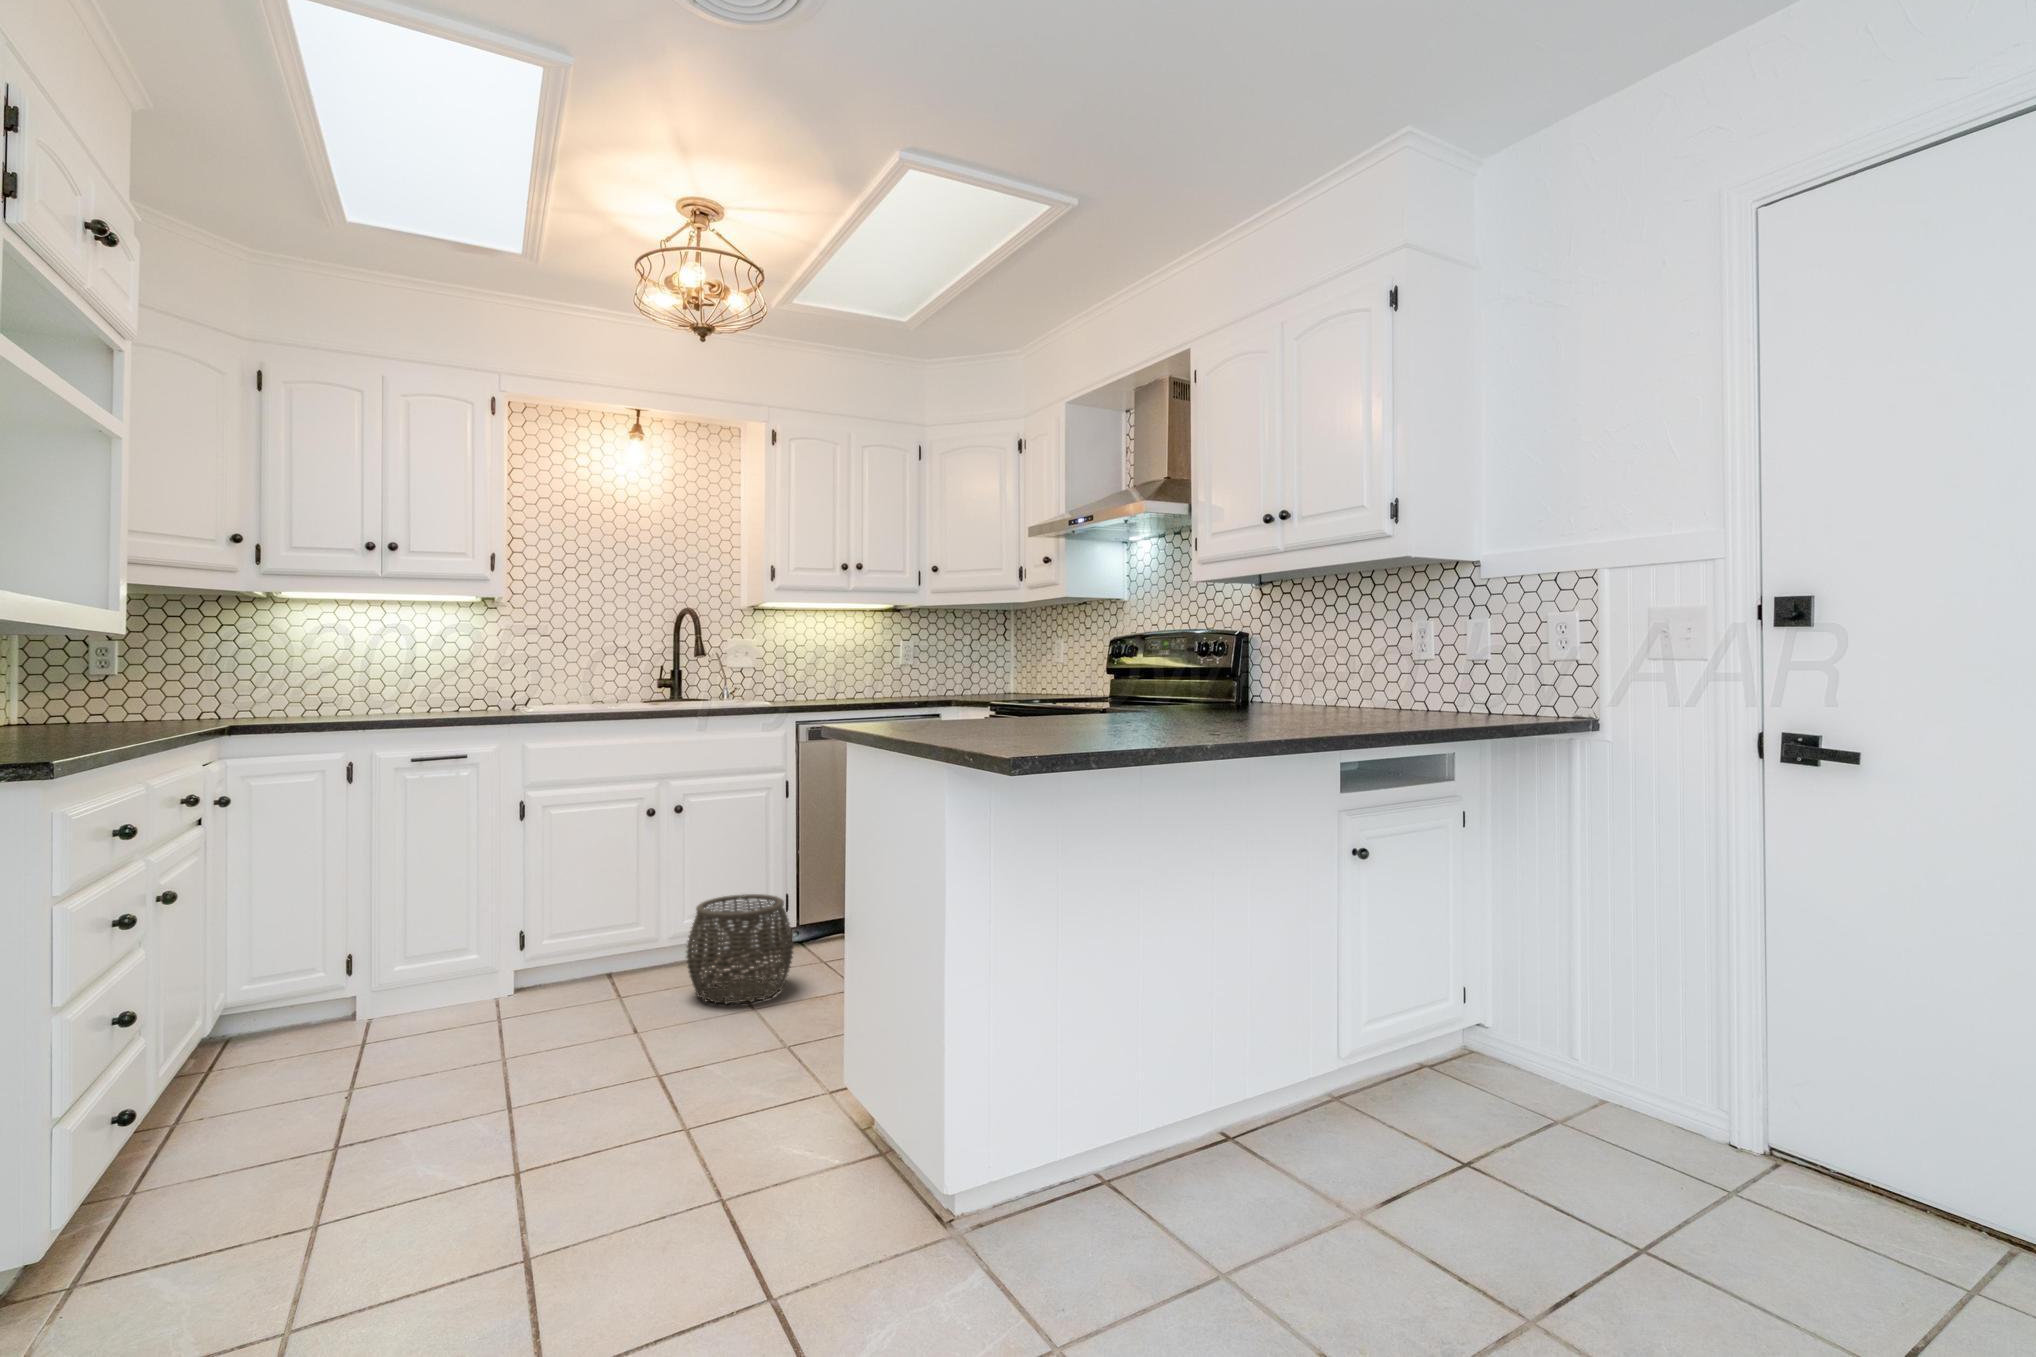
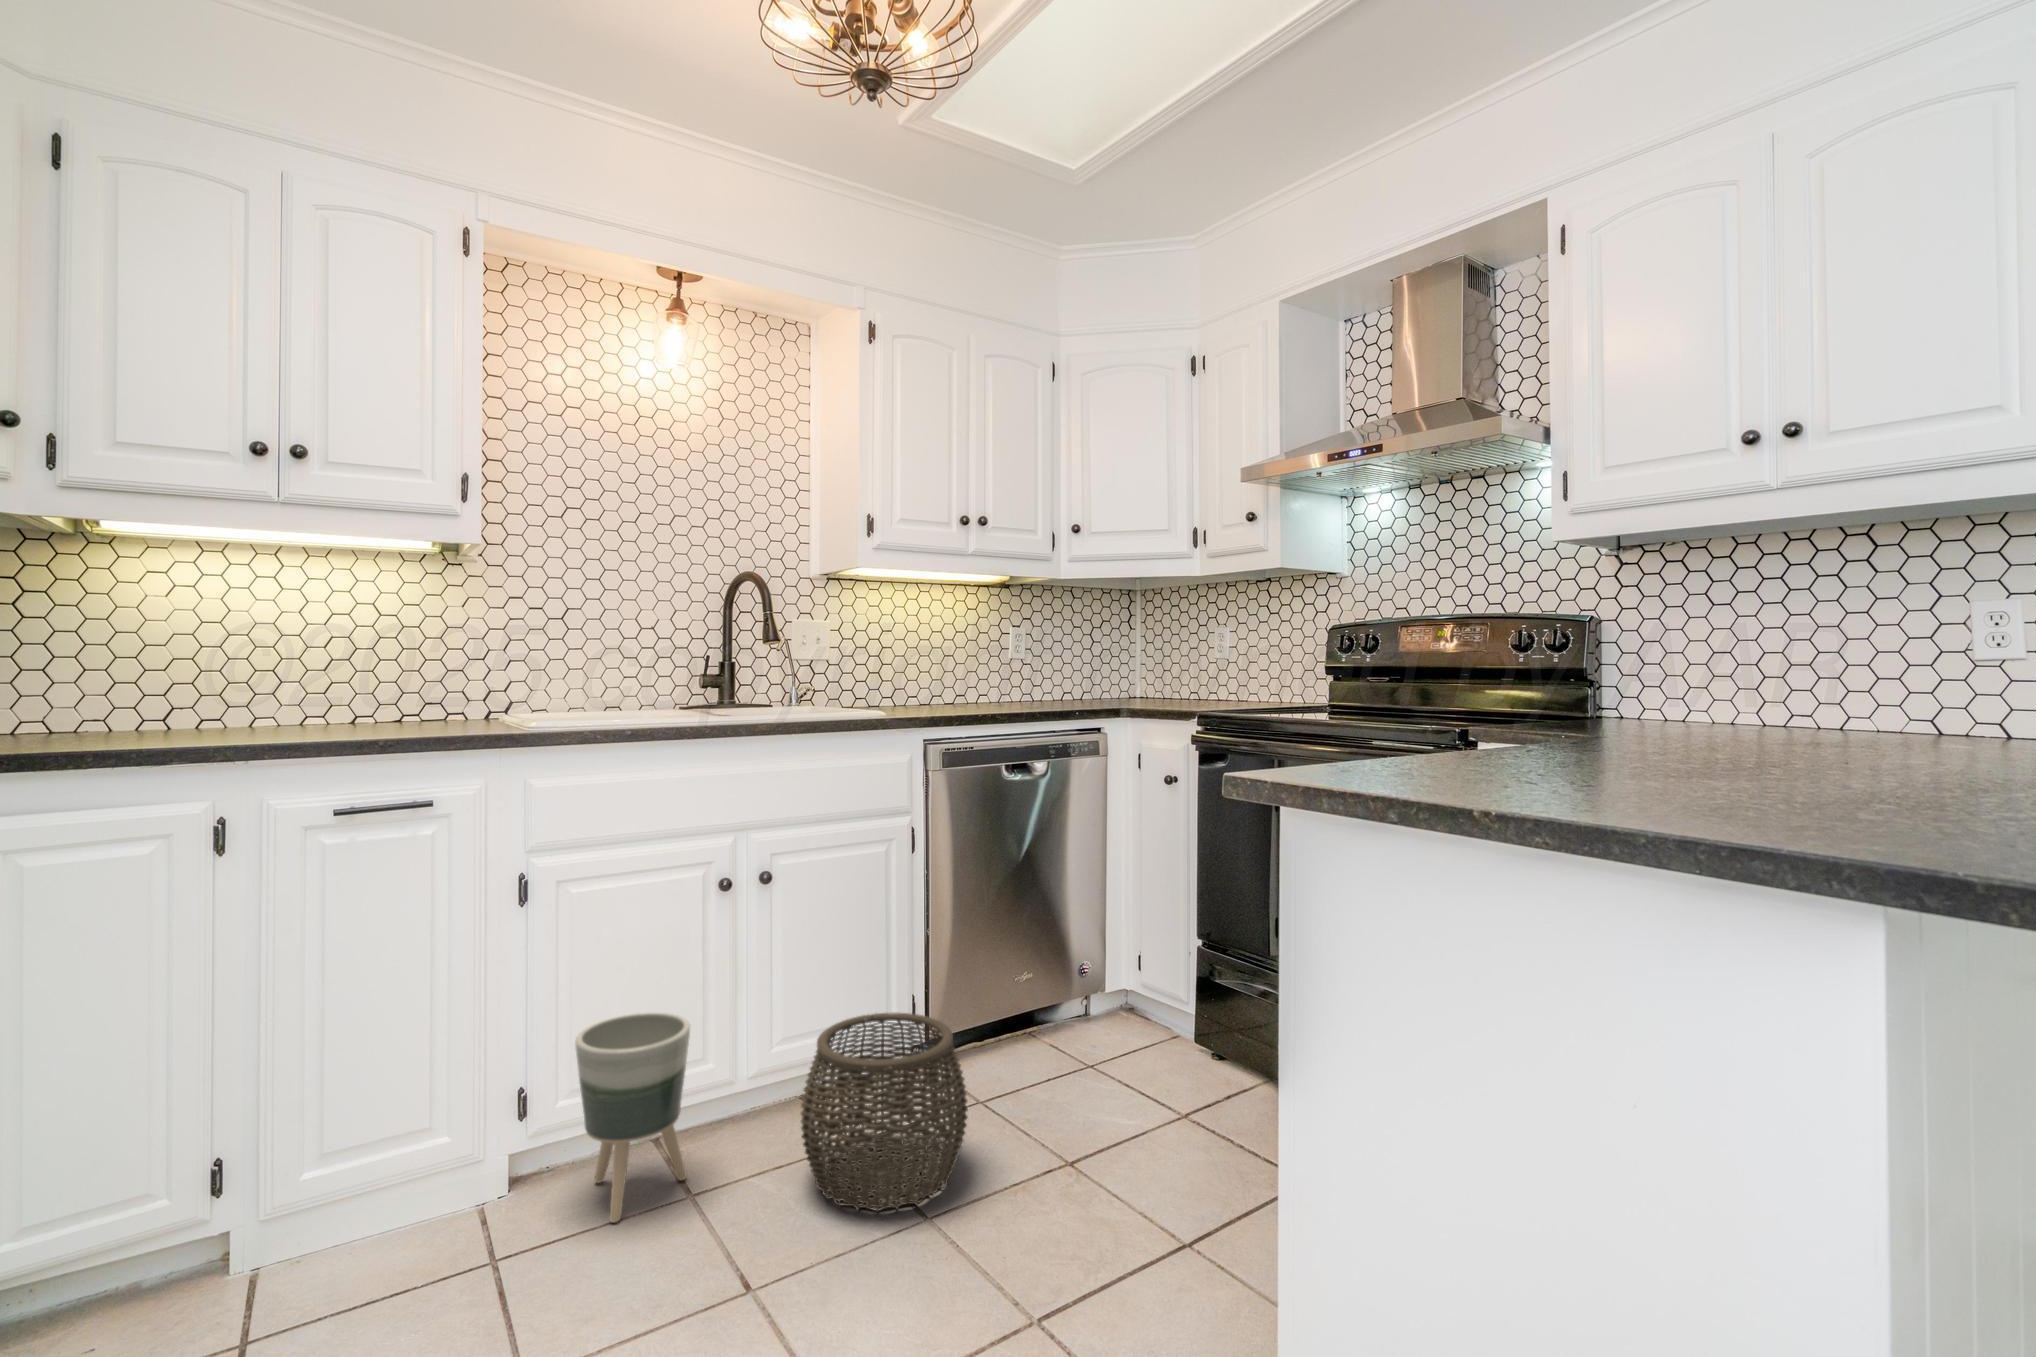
planter: none [551,889,622,1005] -> present [575,1013,690,1223]

